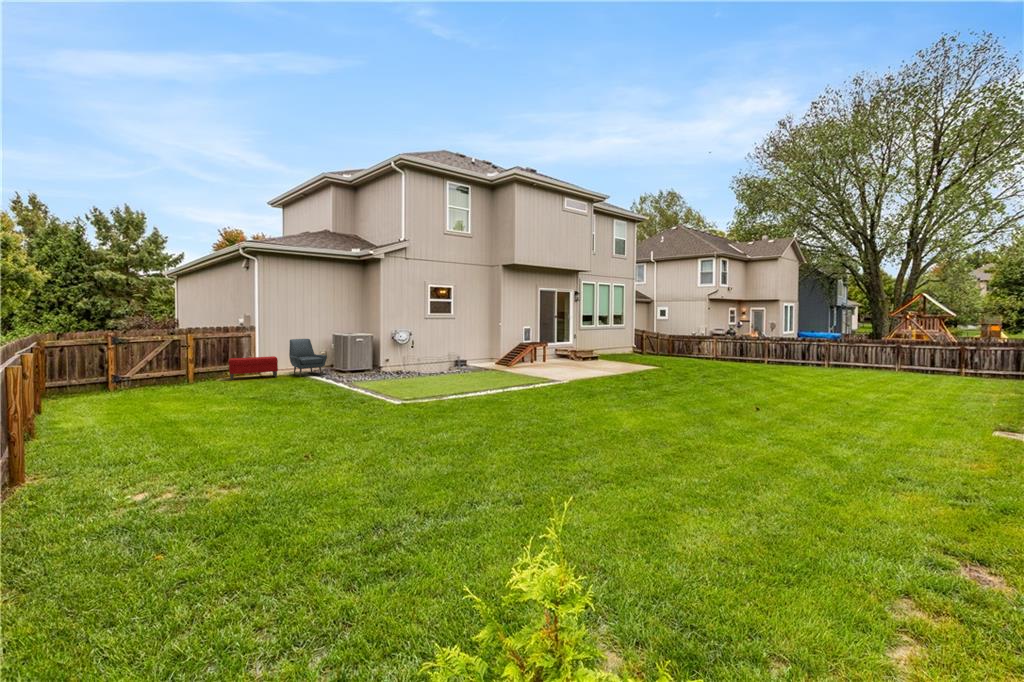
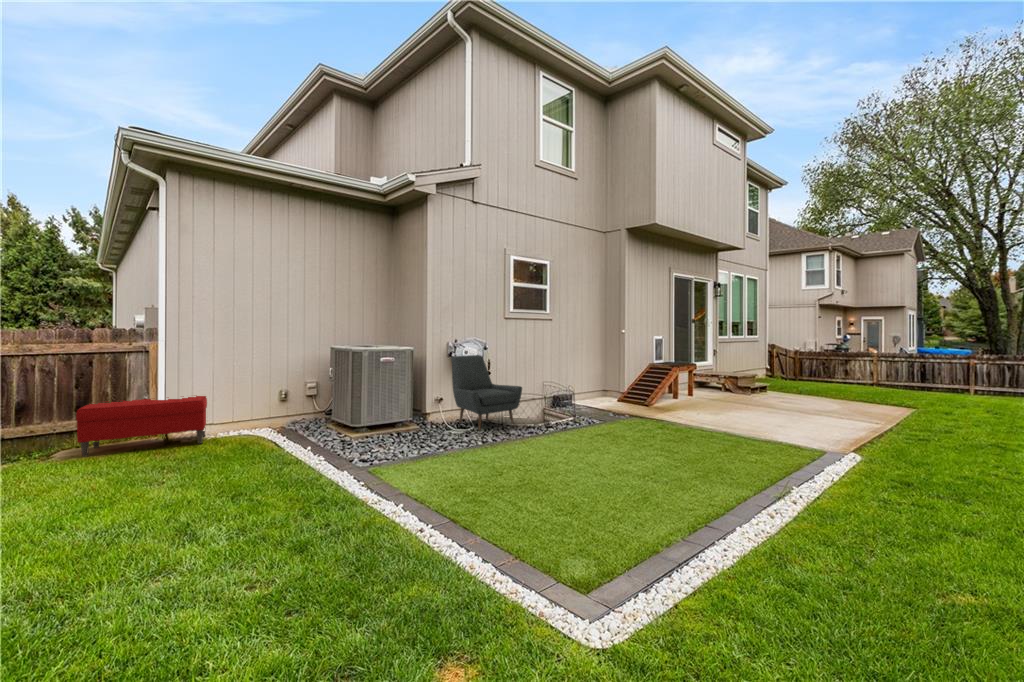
chair: present [289,339,327,377] -> present [451,355,522,431]

